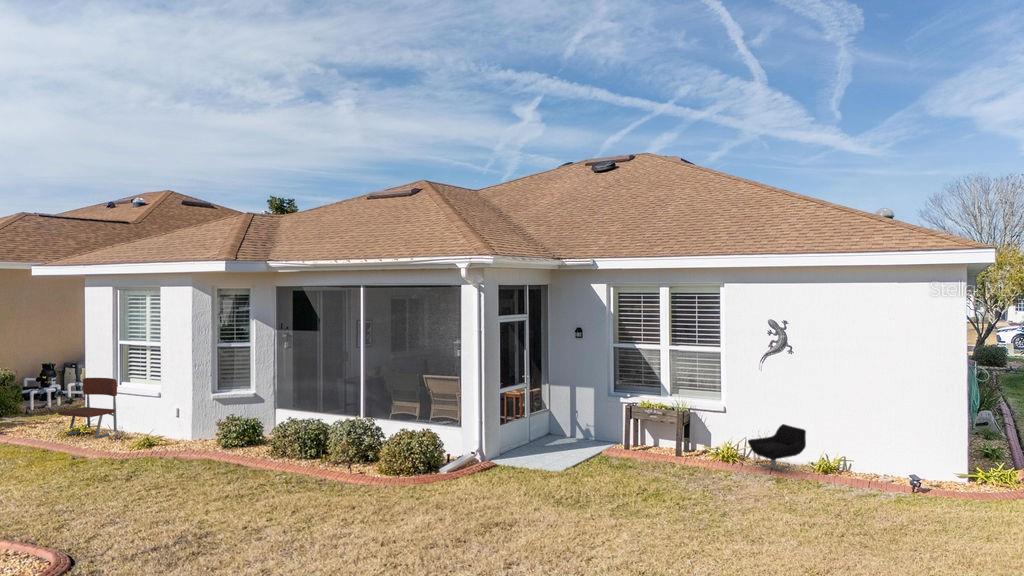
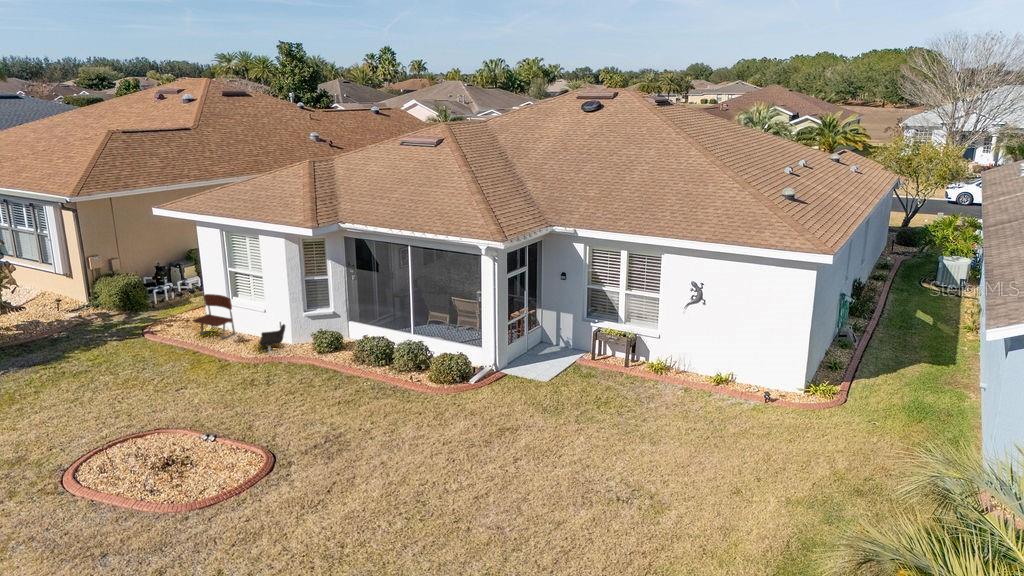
lounge chair: present [748,424,806,473] -> present [260,324,285,354]

